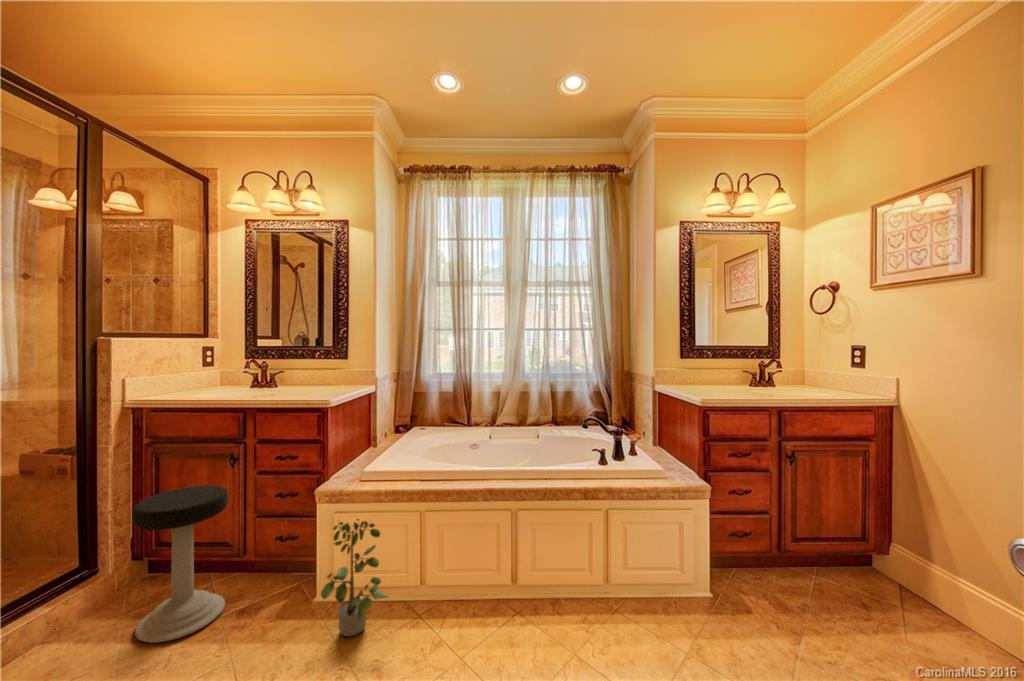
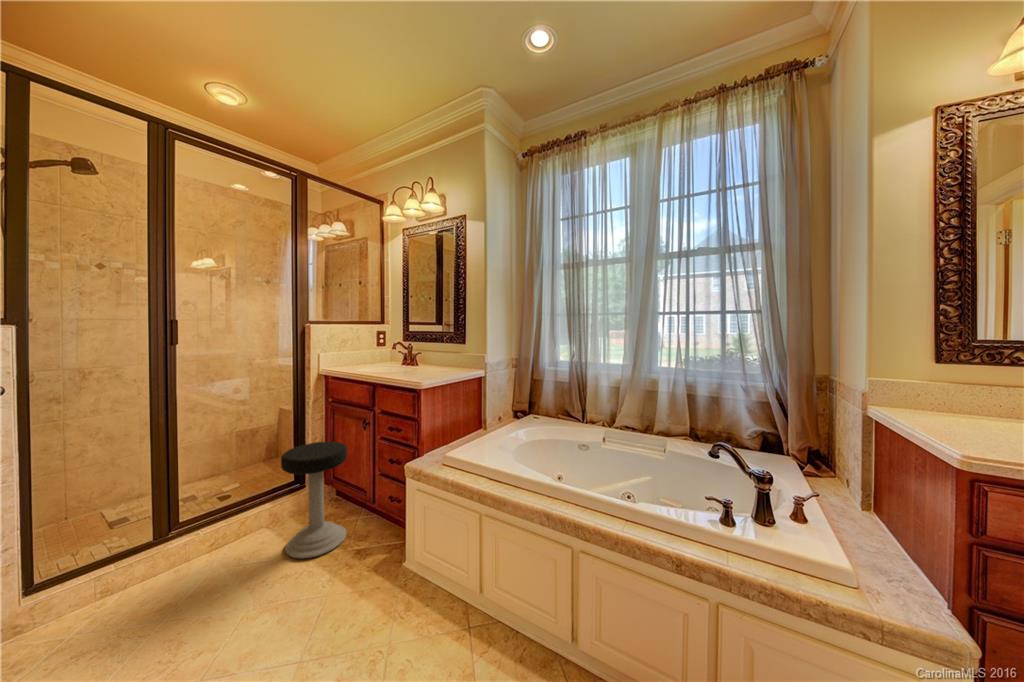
potted plant: present [321,519,388,636] -> none [366,501,415,619]

